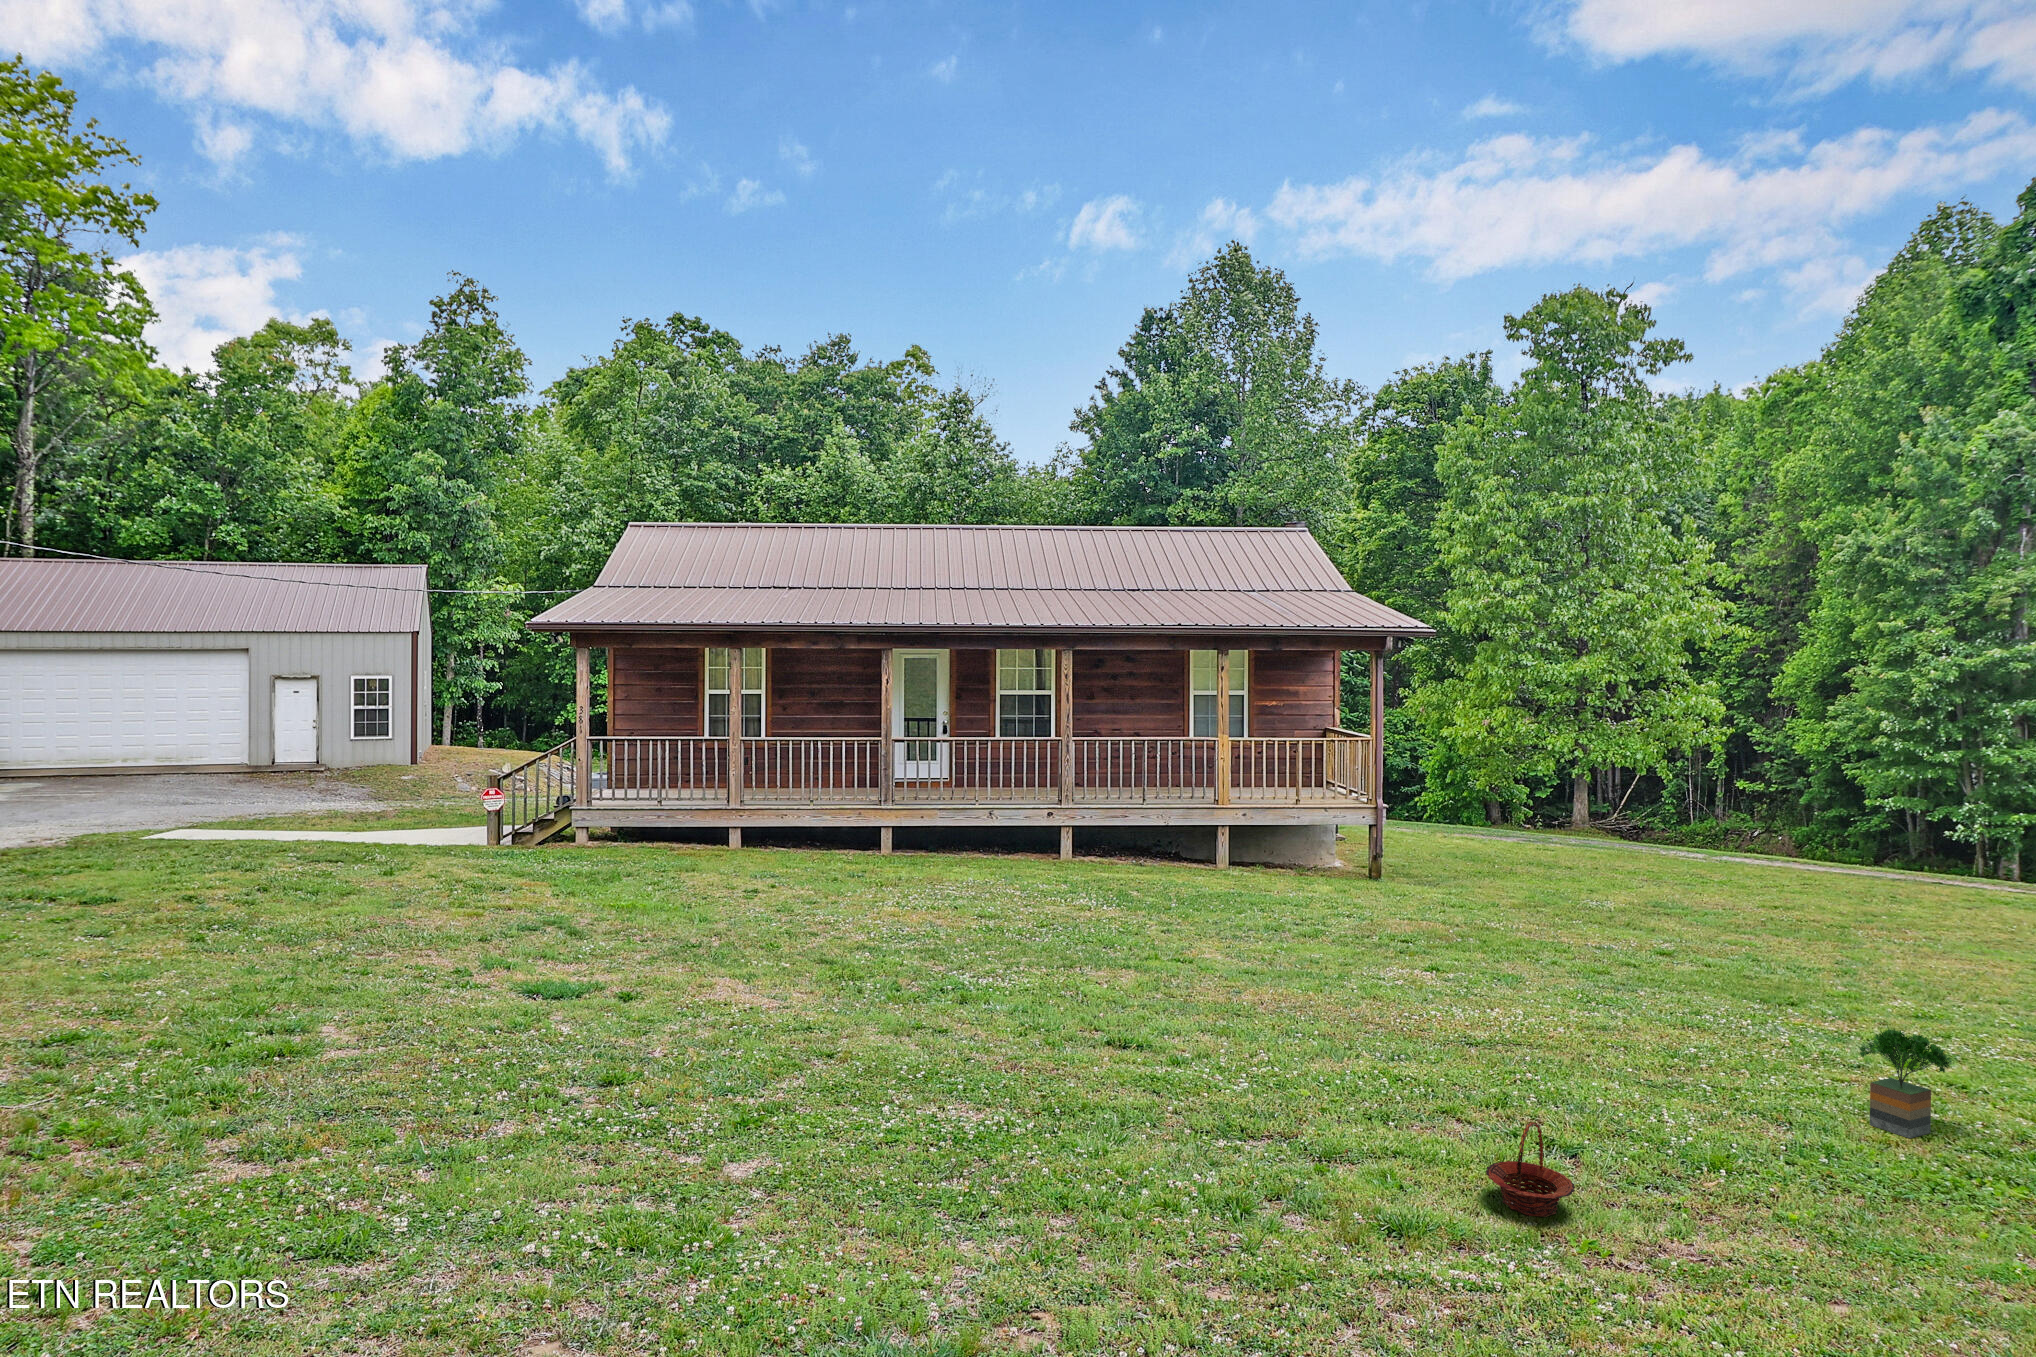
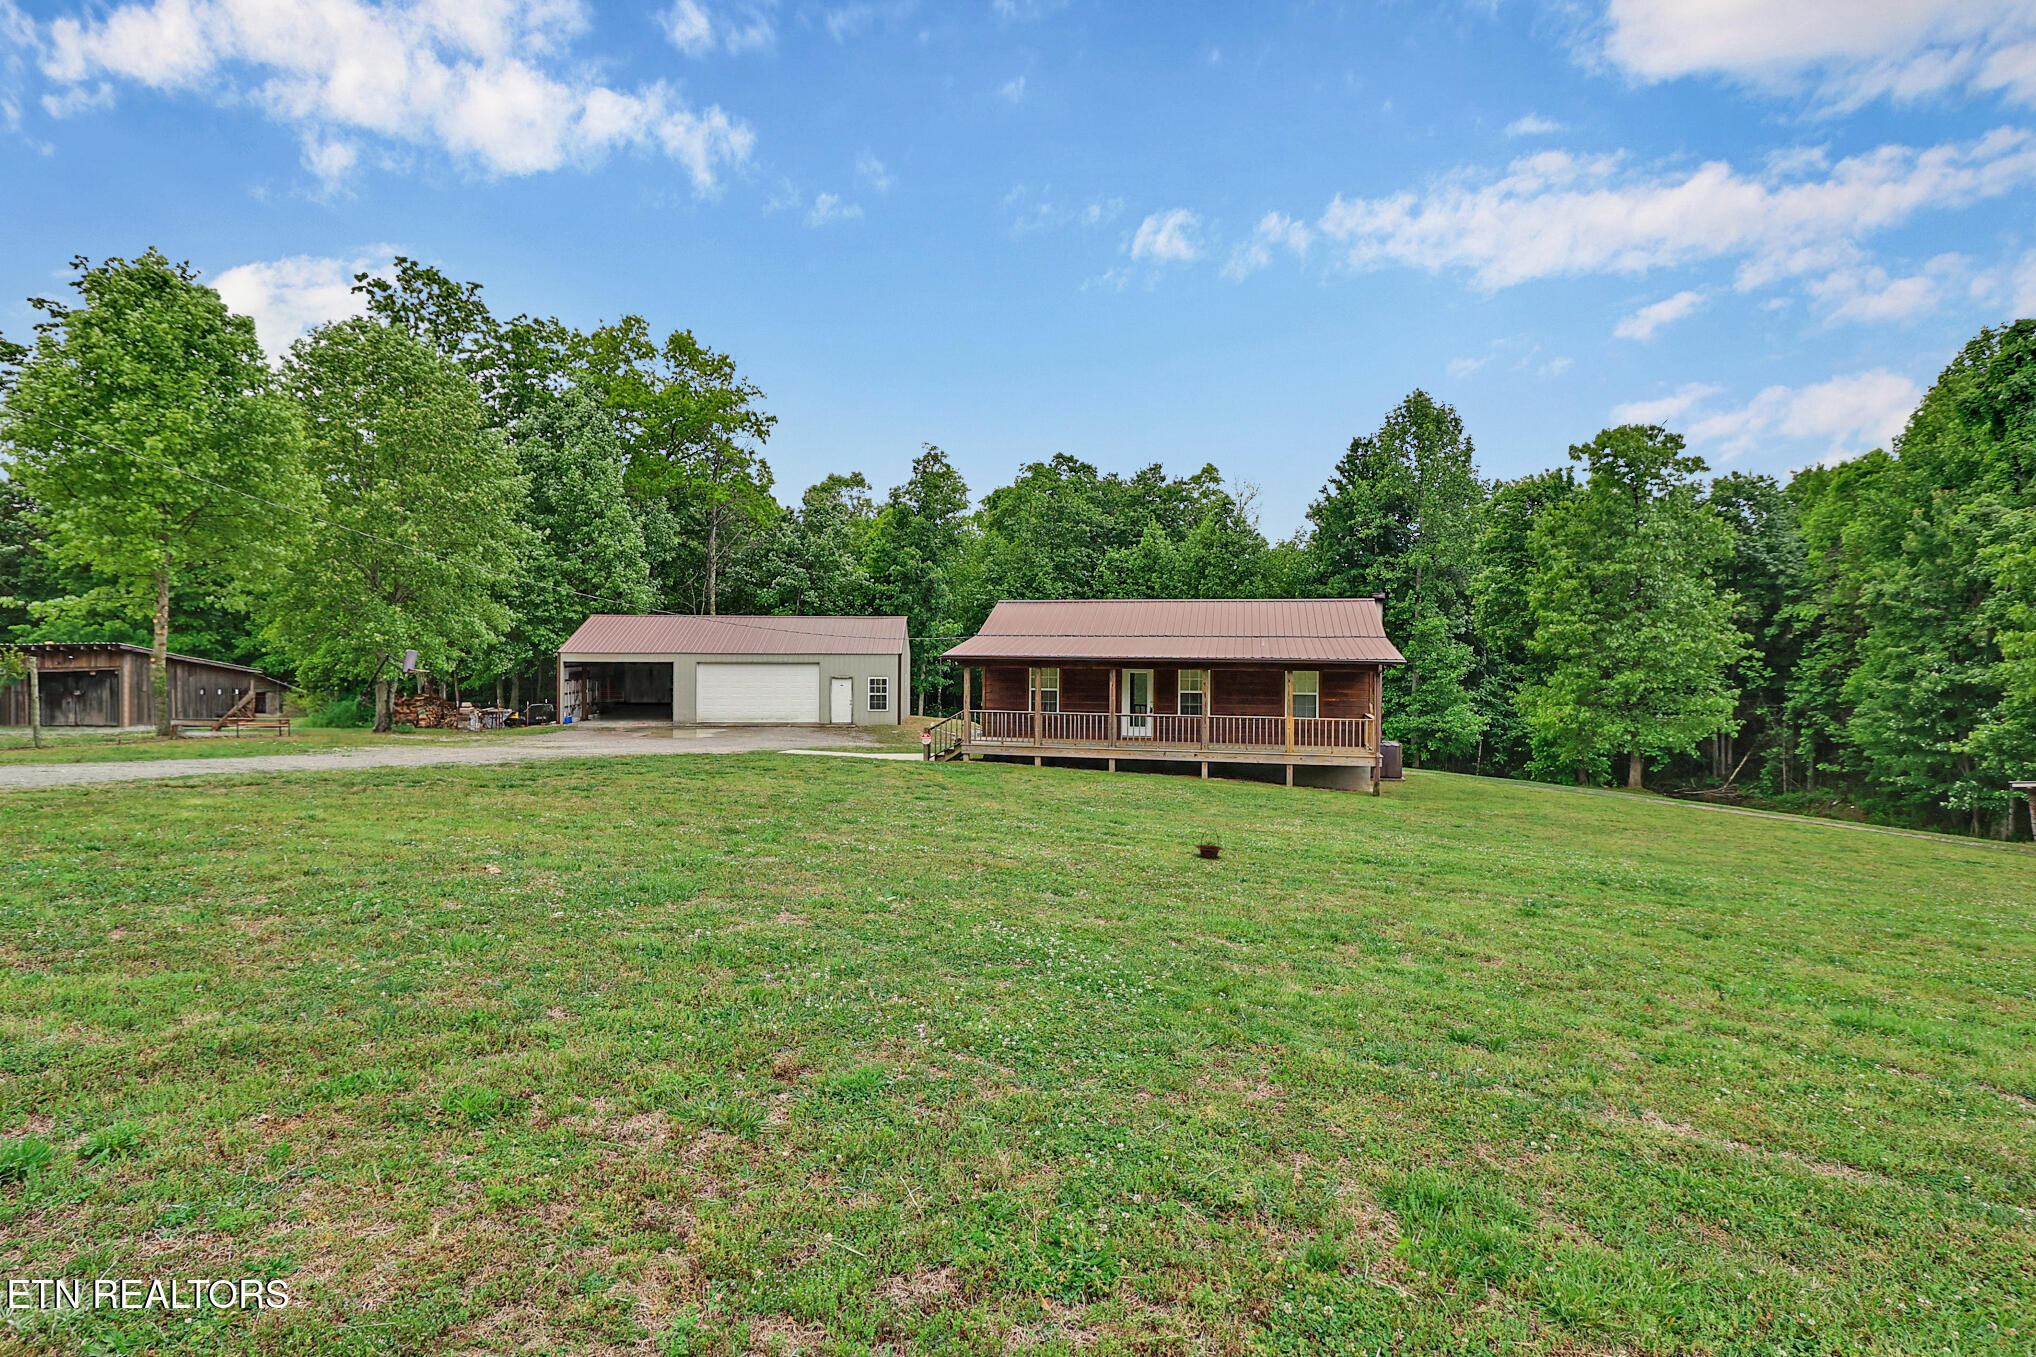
potted tree: present [1860,1029,1952,1138] -> none [1391,826,1423,867]

